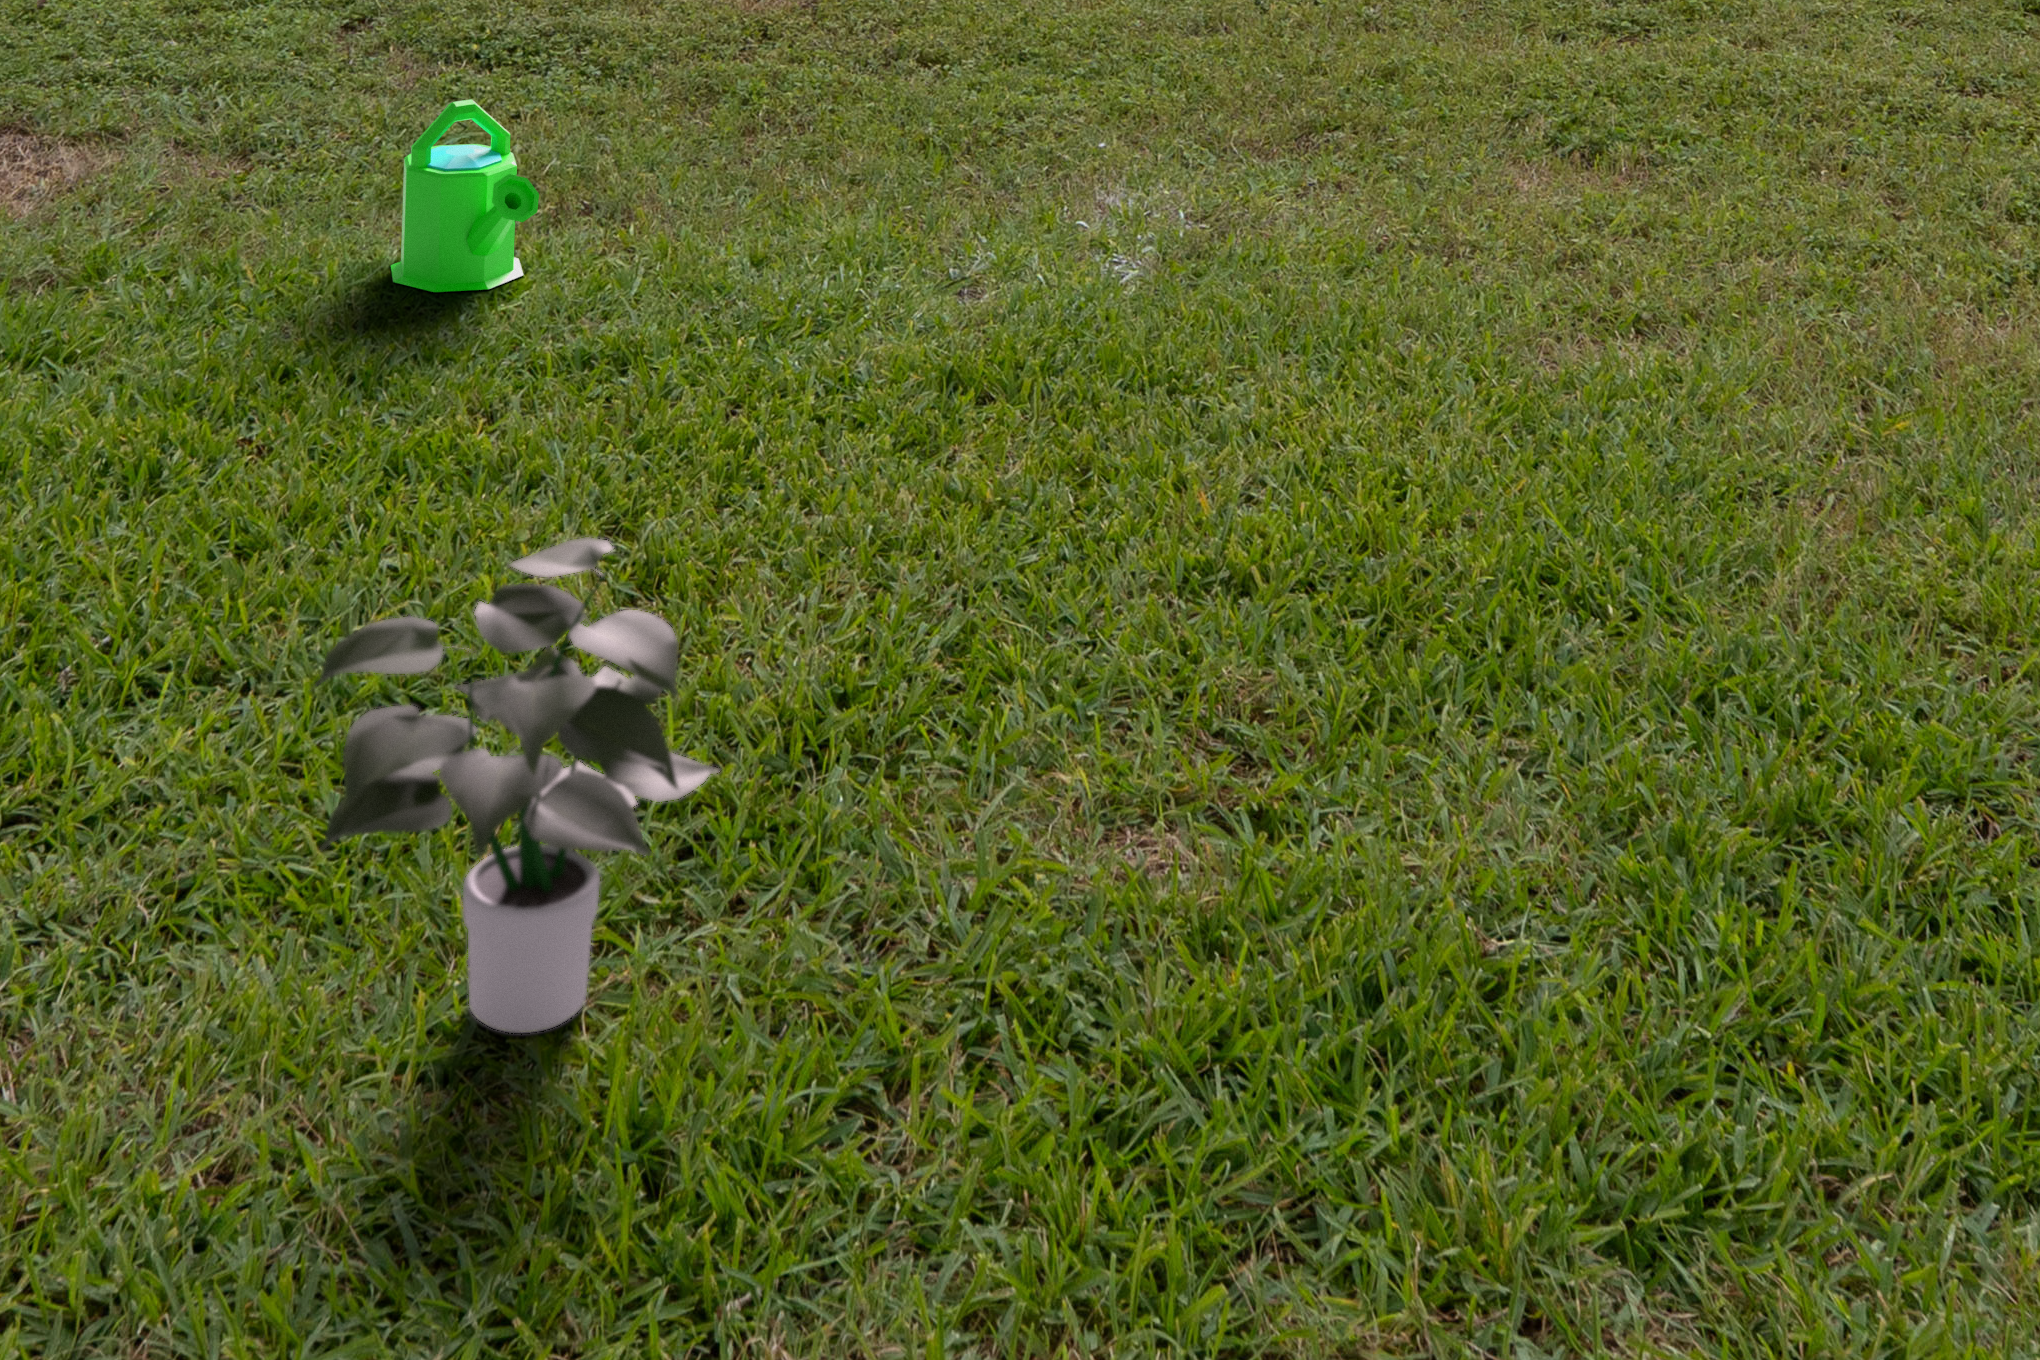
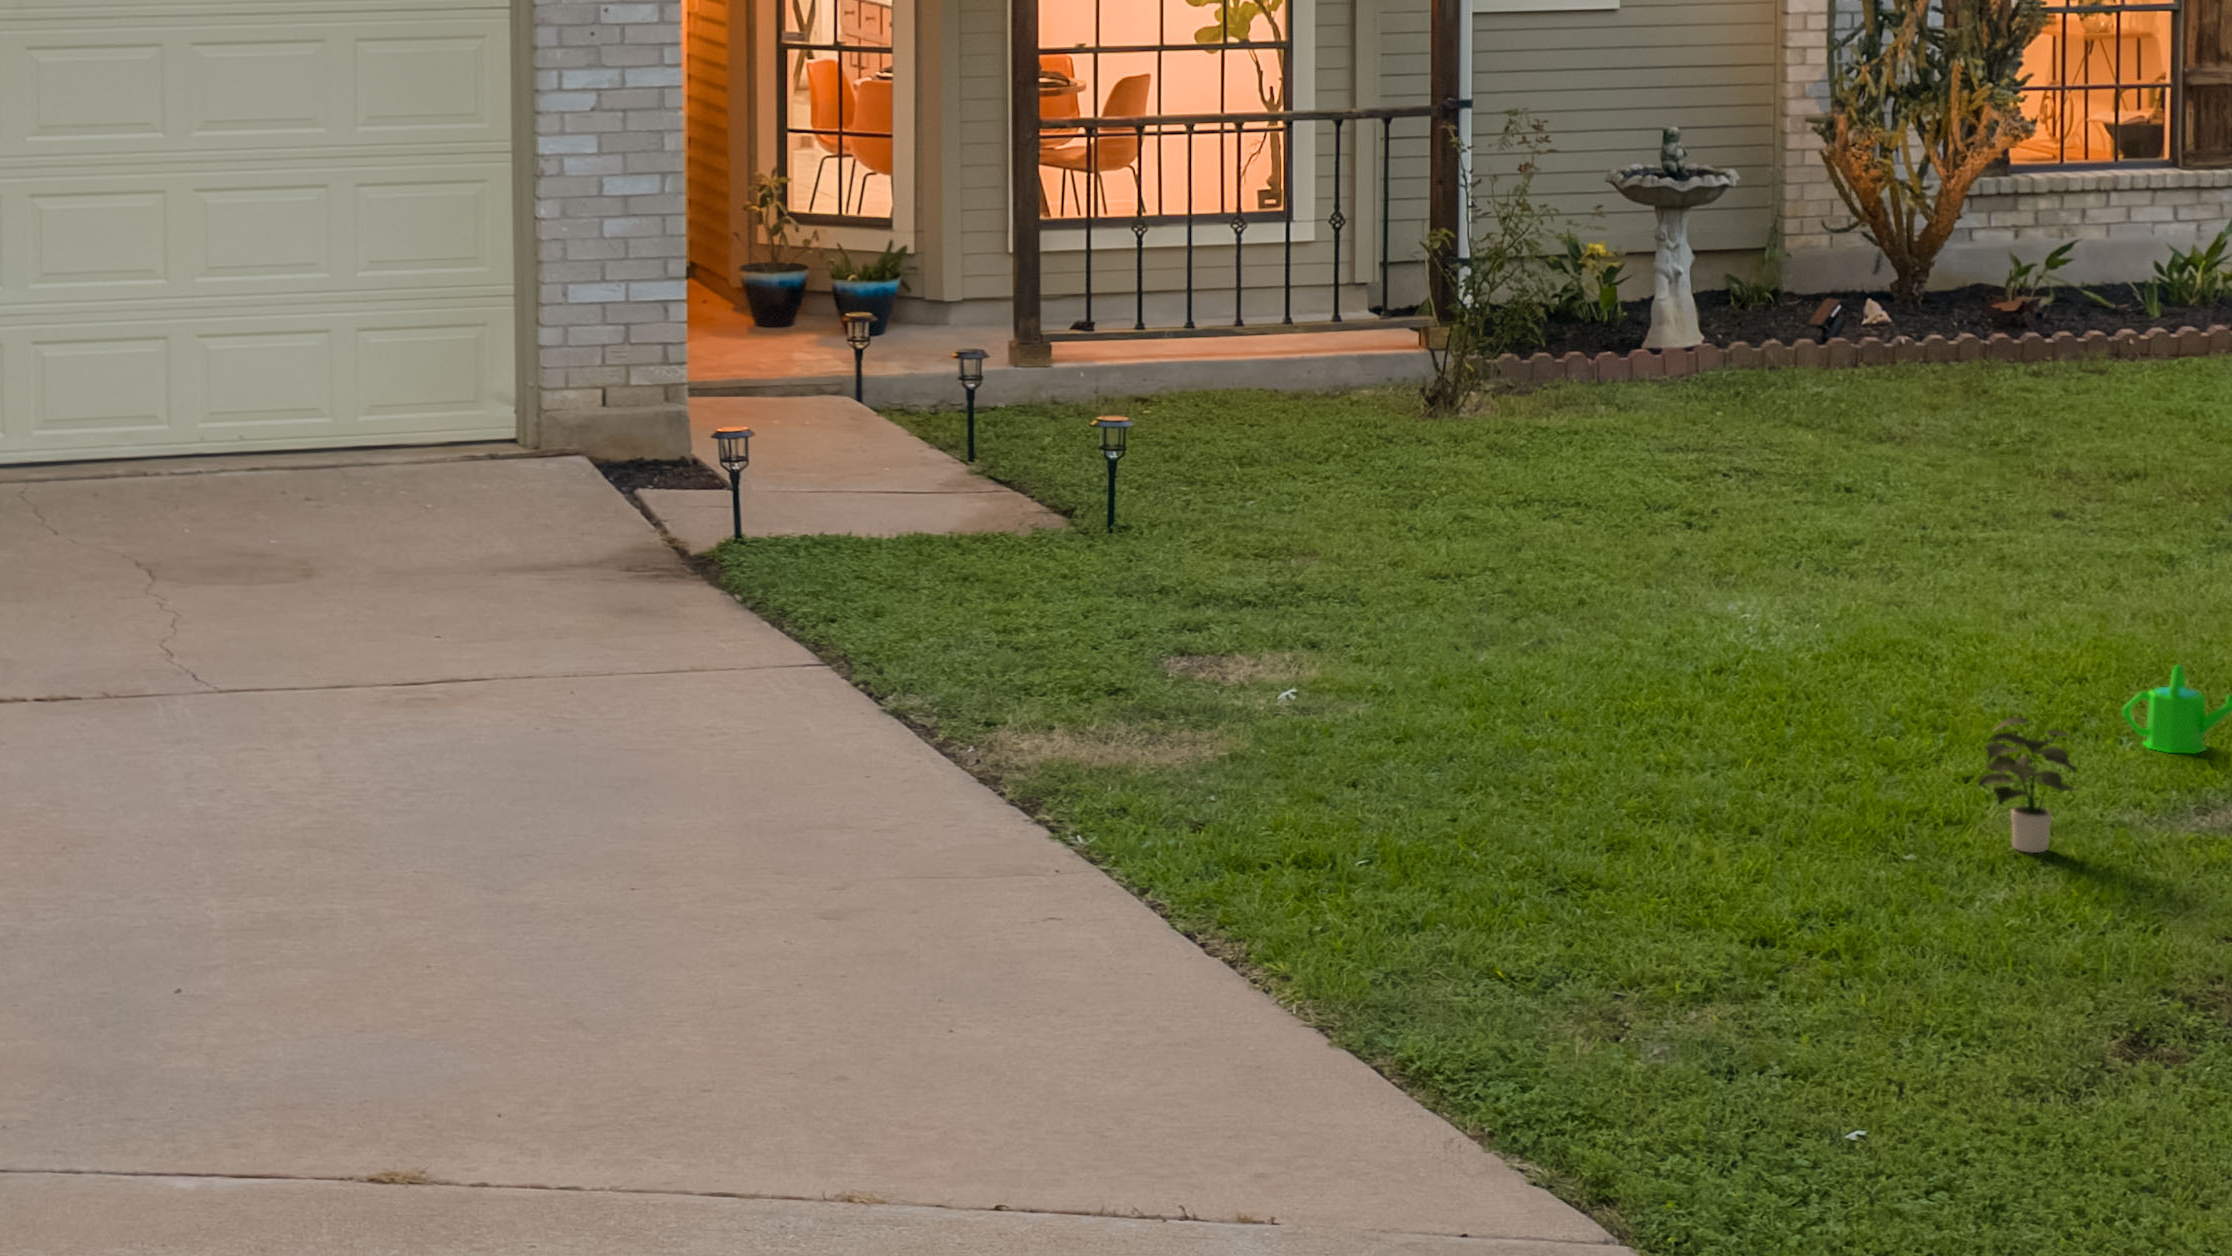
watering can: present [391,99,539,292] -> present [2122,664,2232,753]

